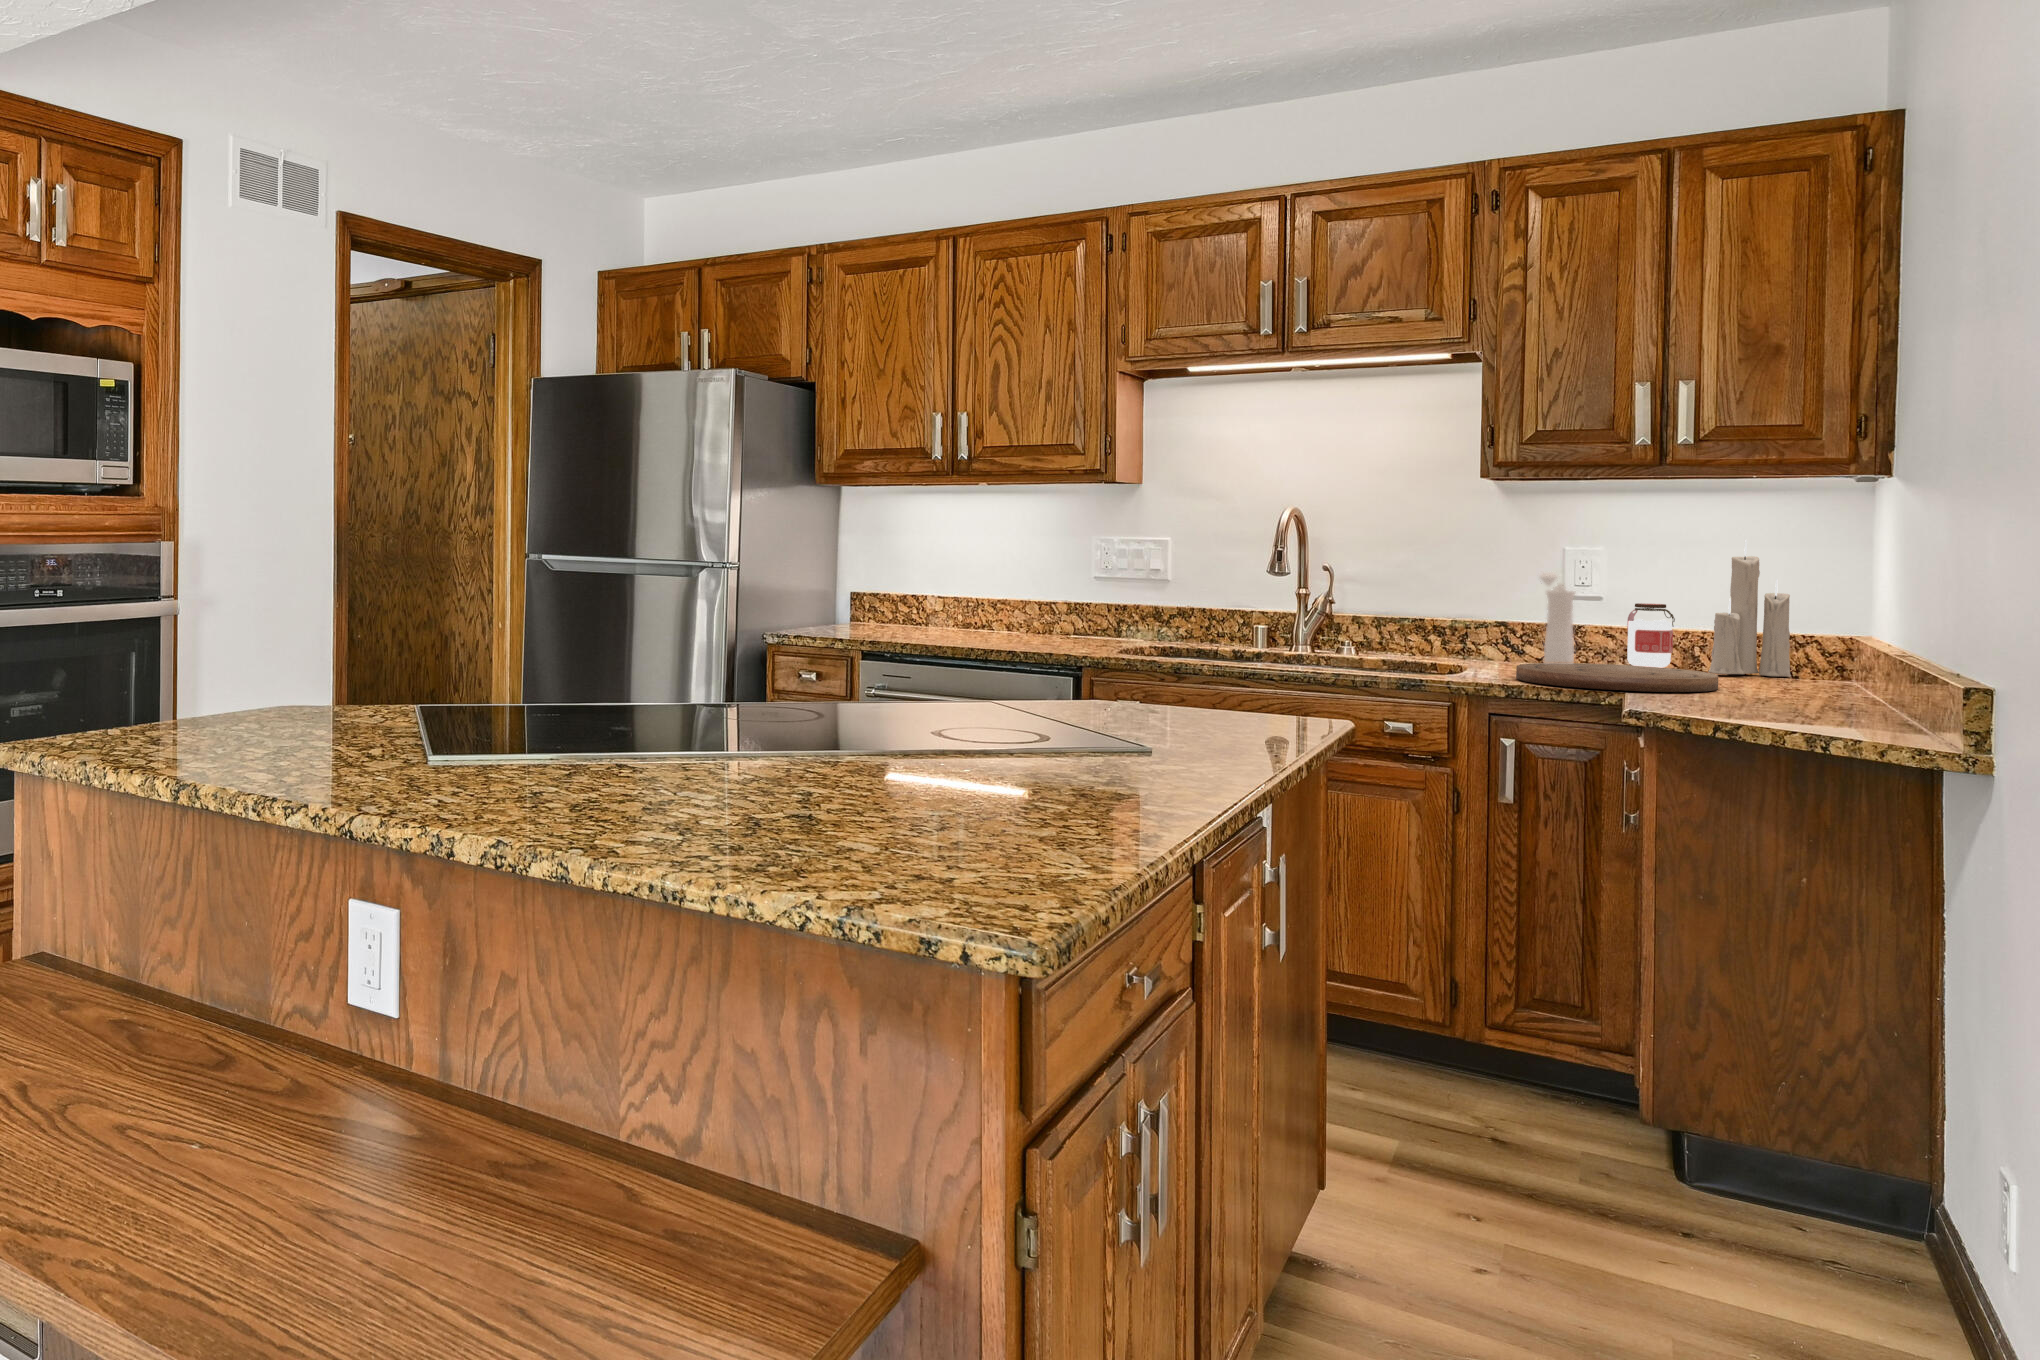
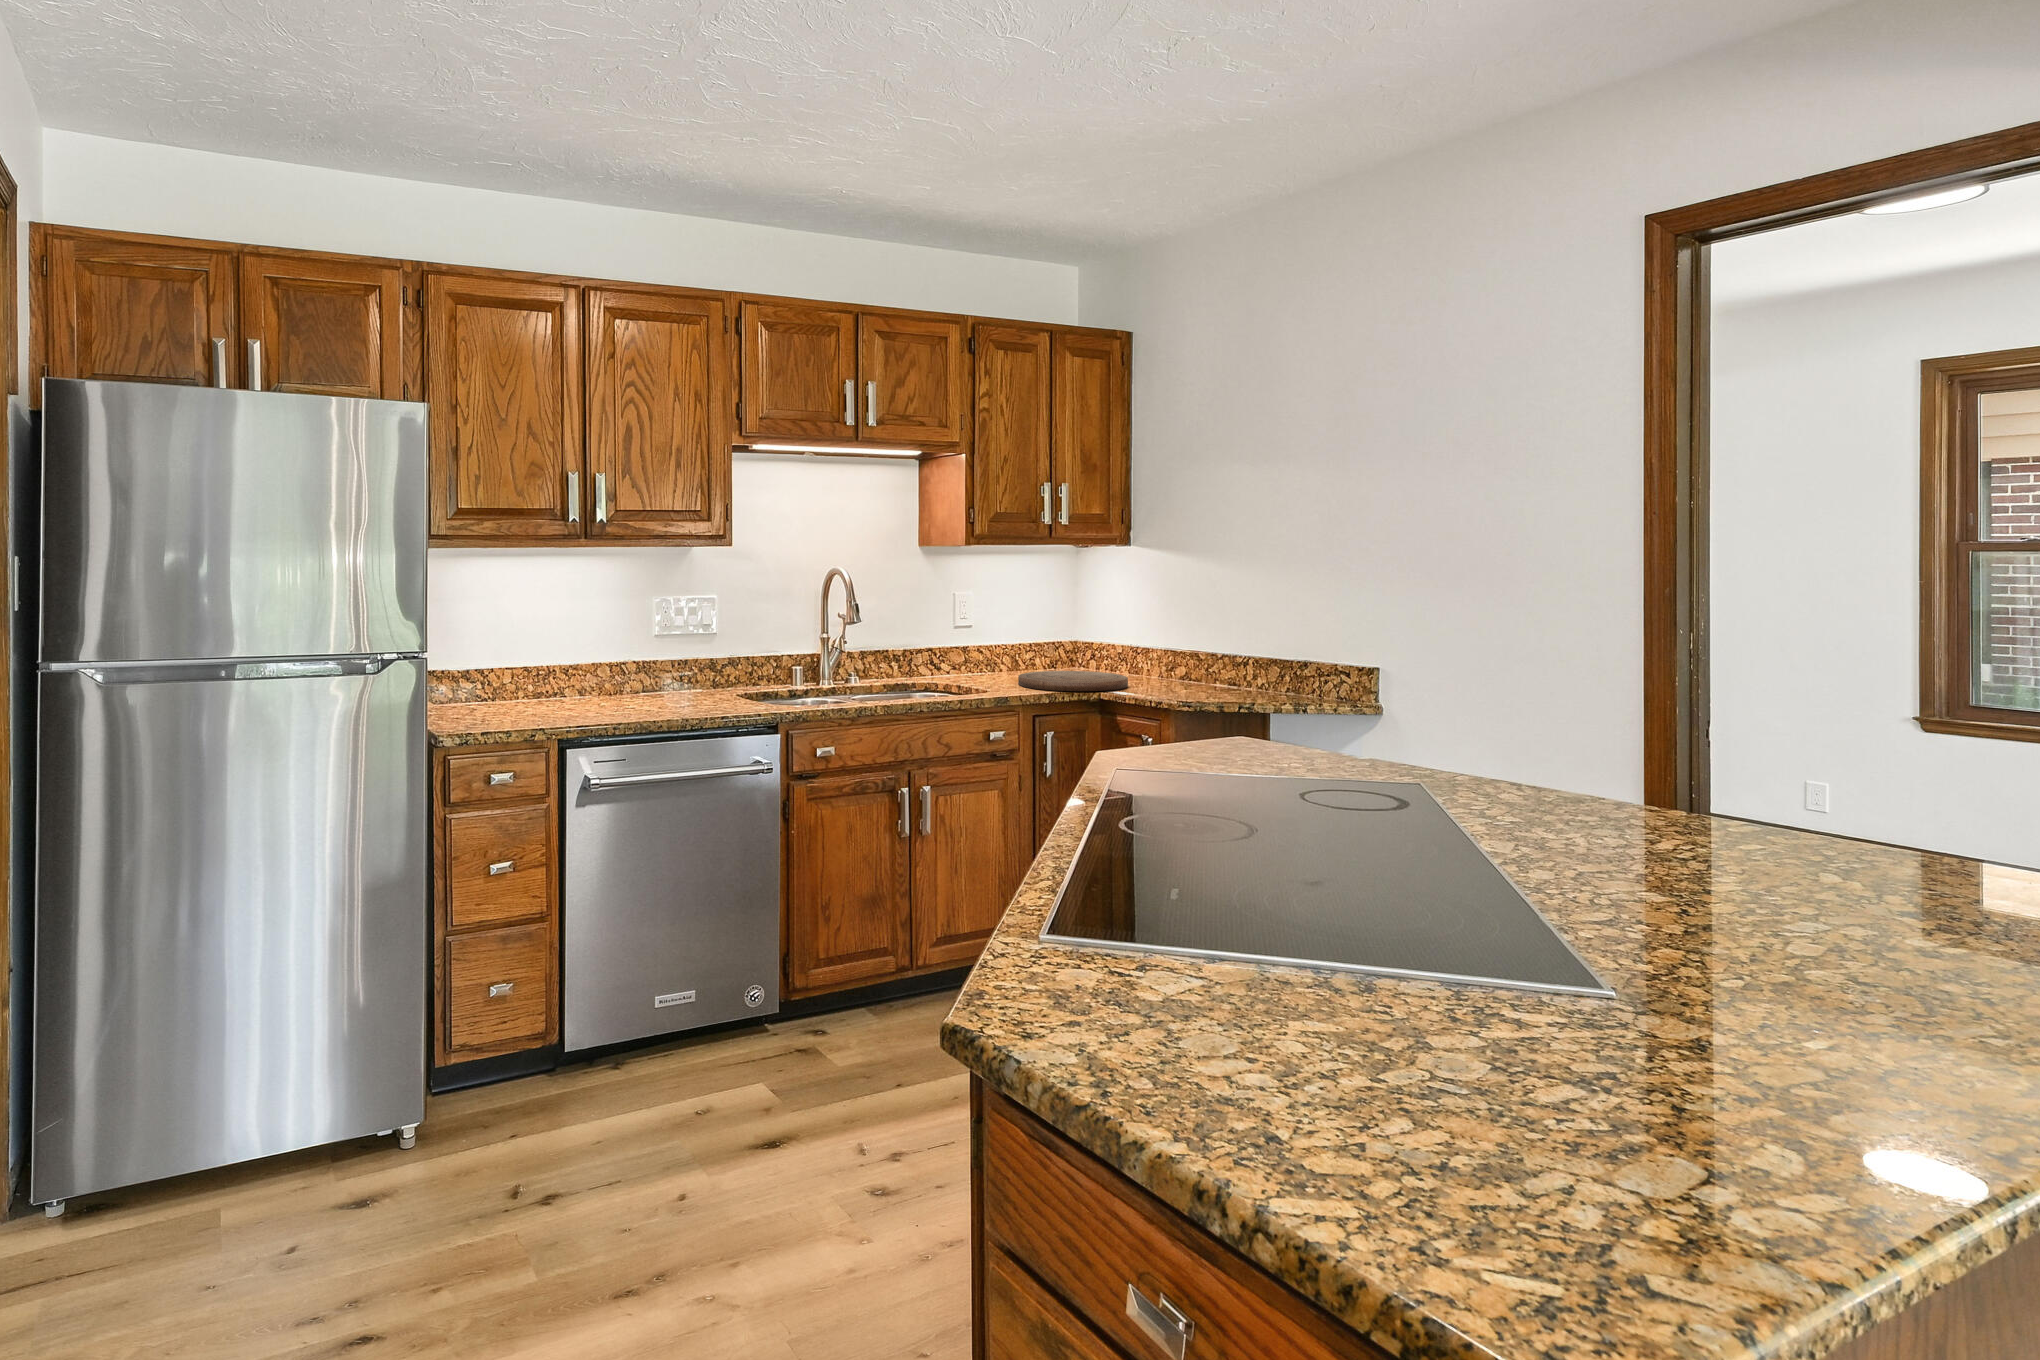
candle: present [1708,540,1791,677] -> none [1039,581,1067,671]
pepper mill: present [1540,572,1575,663] -> none [935,610,977,675]
jar: present [1627,603,1675,667] -> none [988,628,1013,671]

